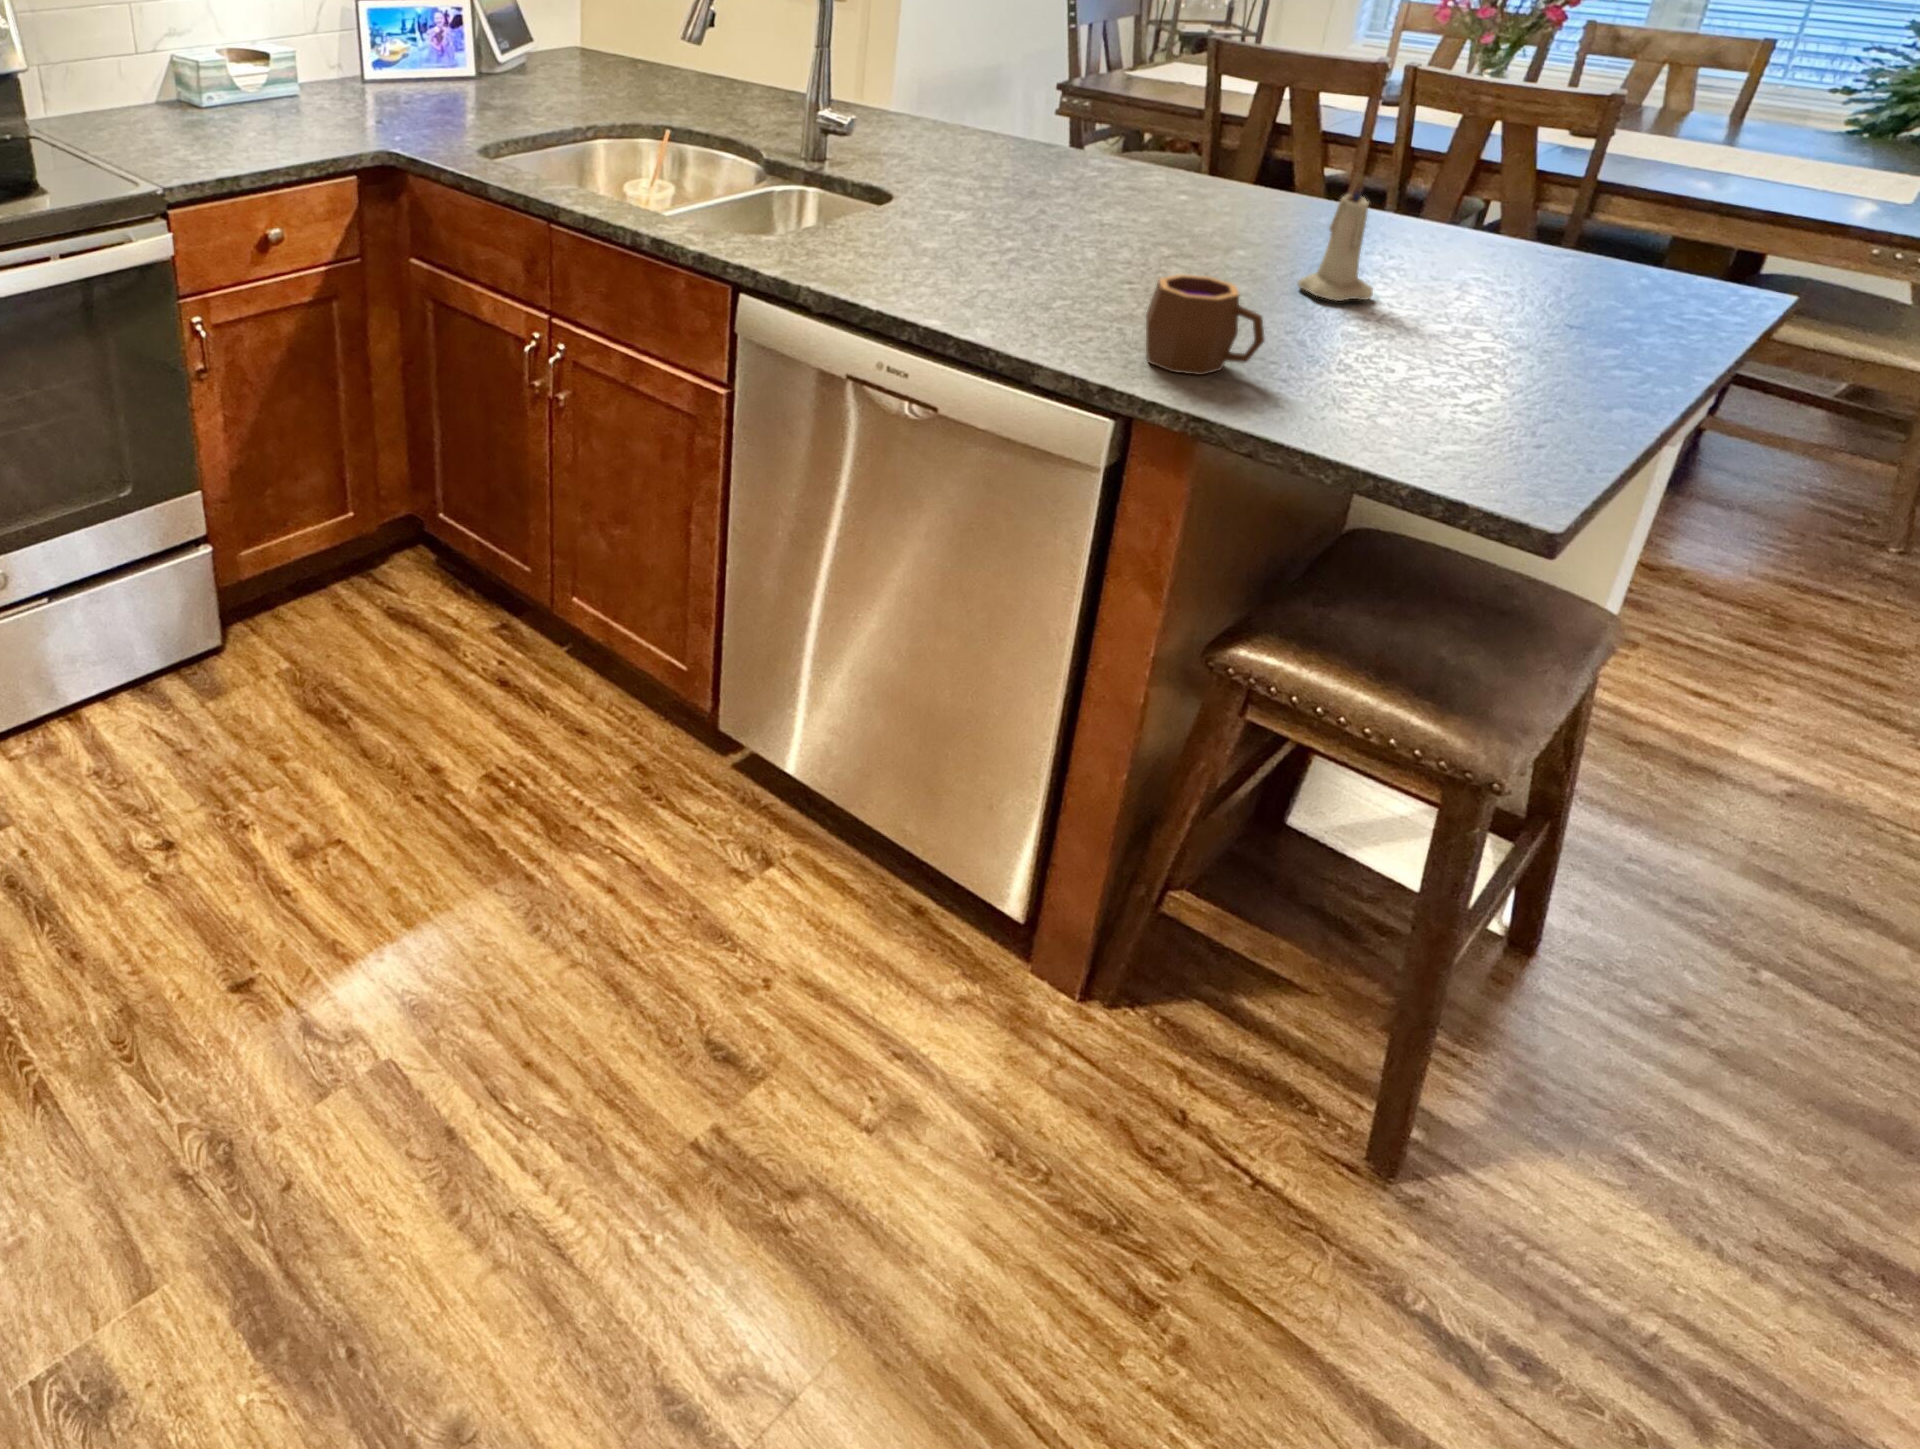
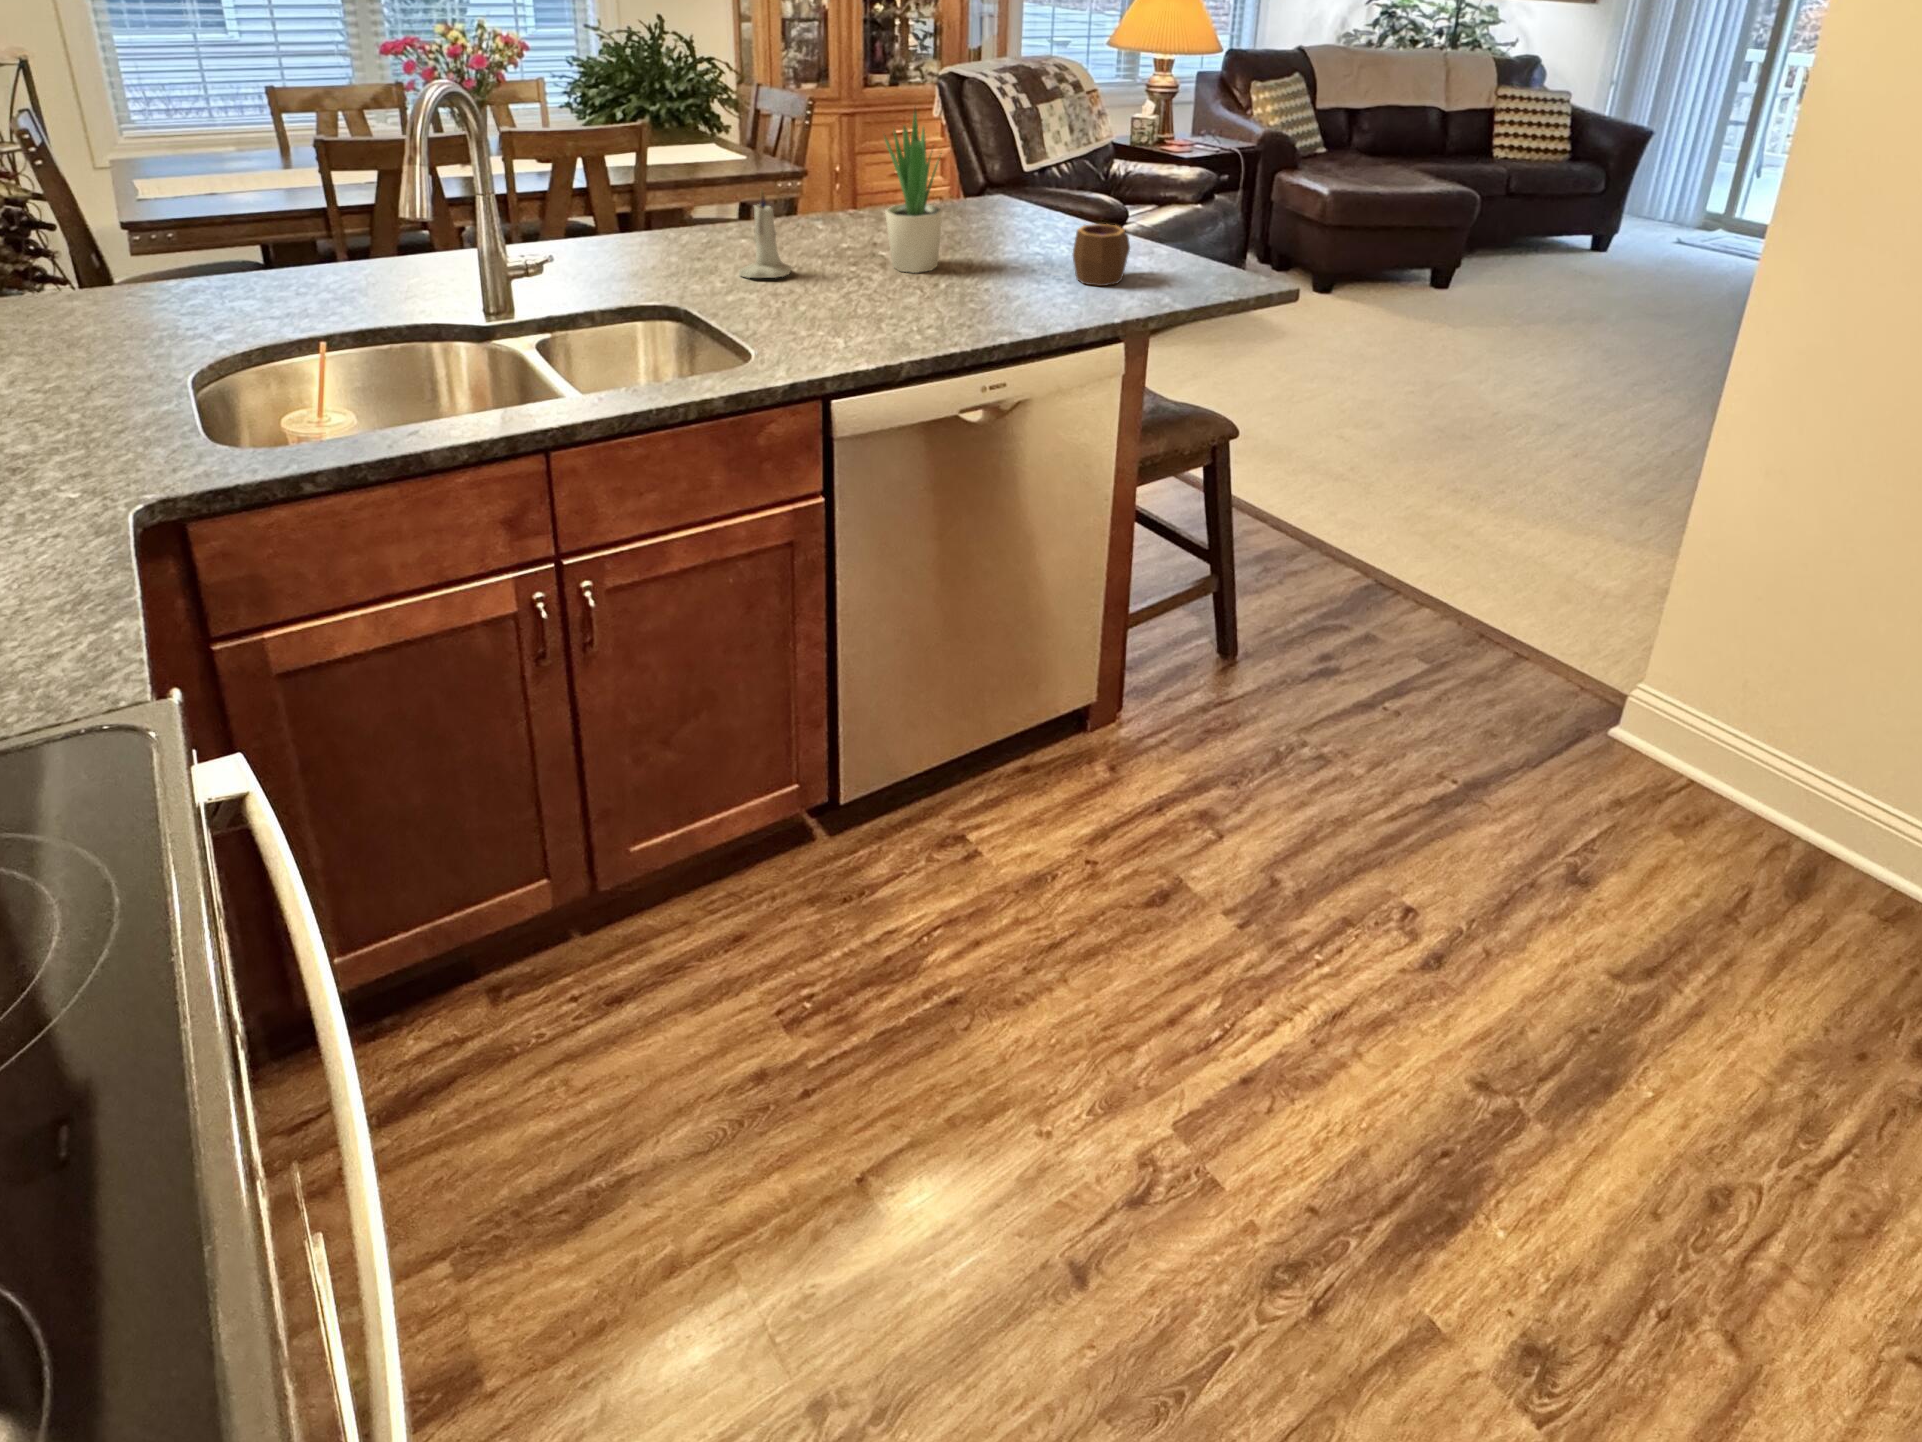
potted plant: none [1078,49,1186,276] -> present [884,109,943,273]
candle: present [1297,175,1373,301] -> present [739,190,792,278]

